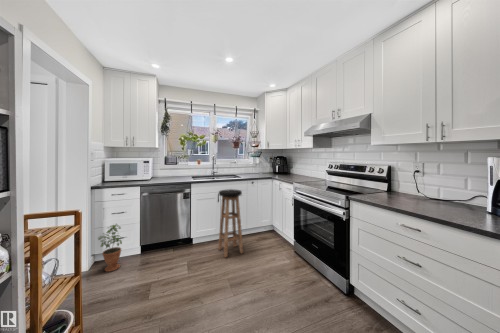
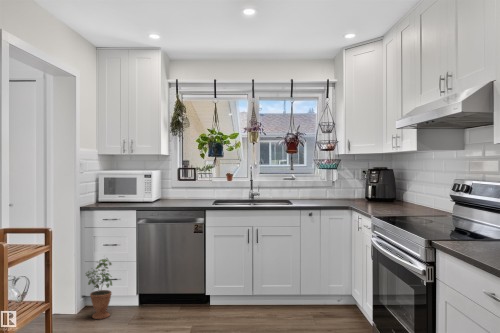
bar stool: present [218,189,243,257] -> none [240,220,277,324]

